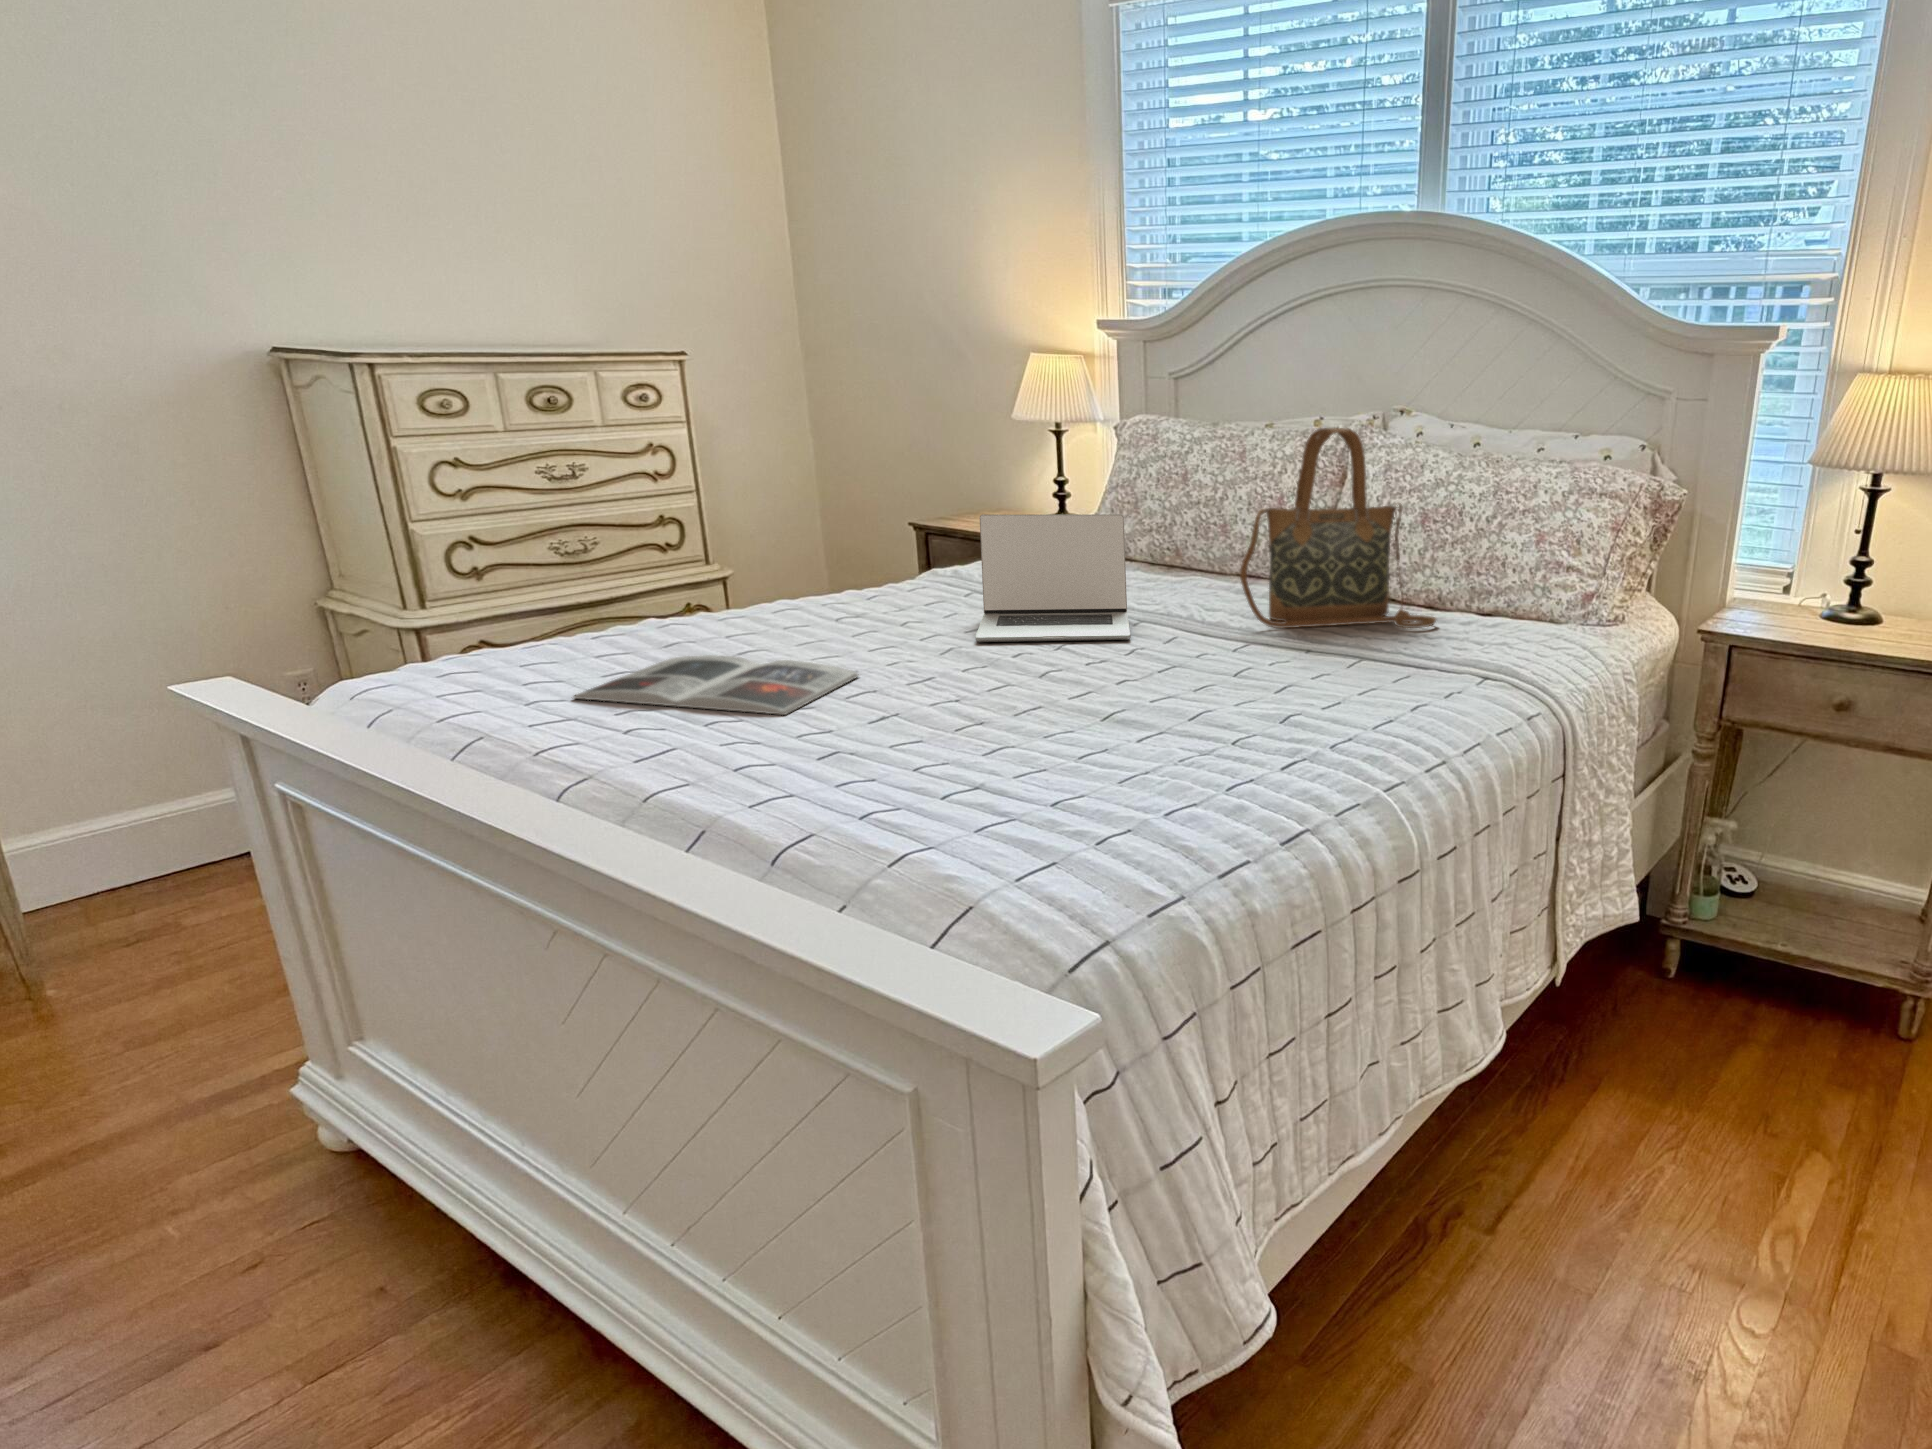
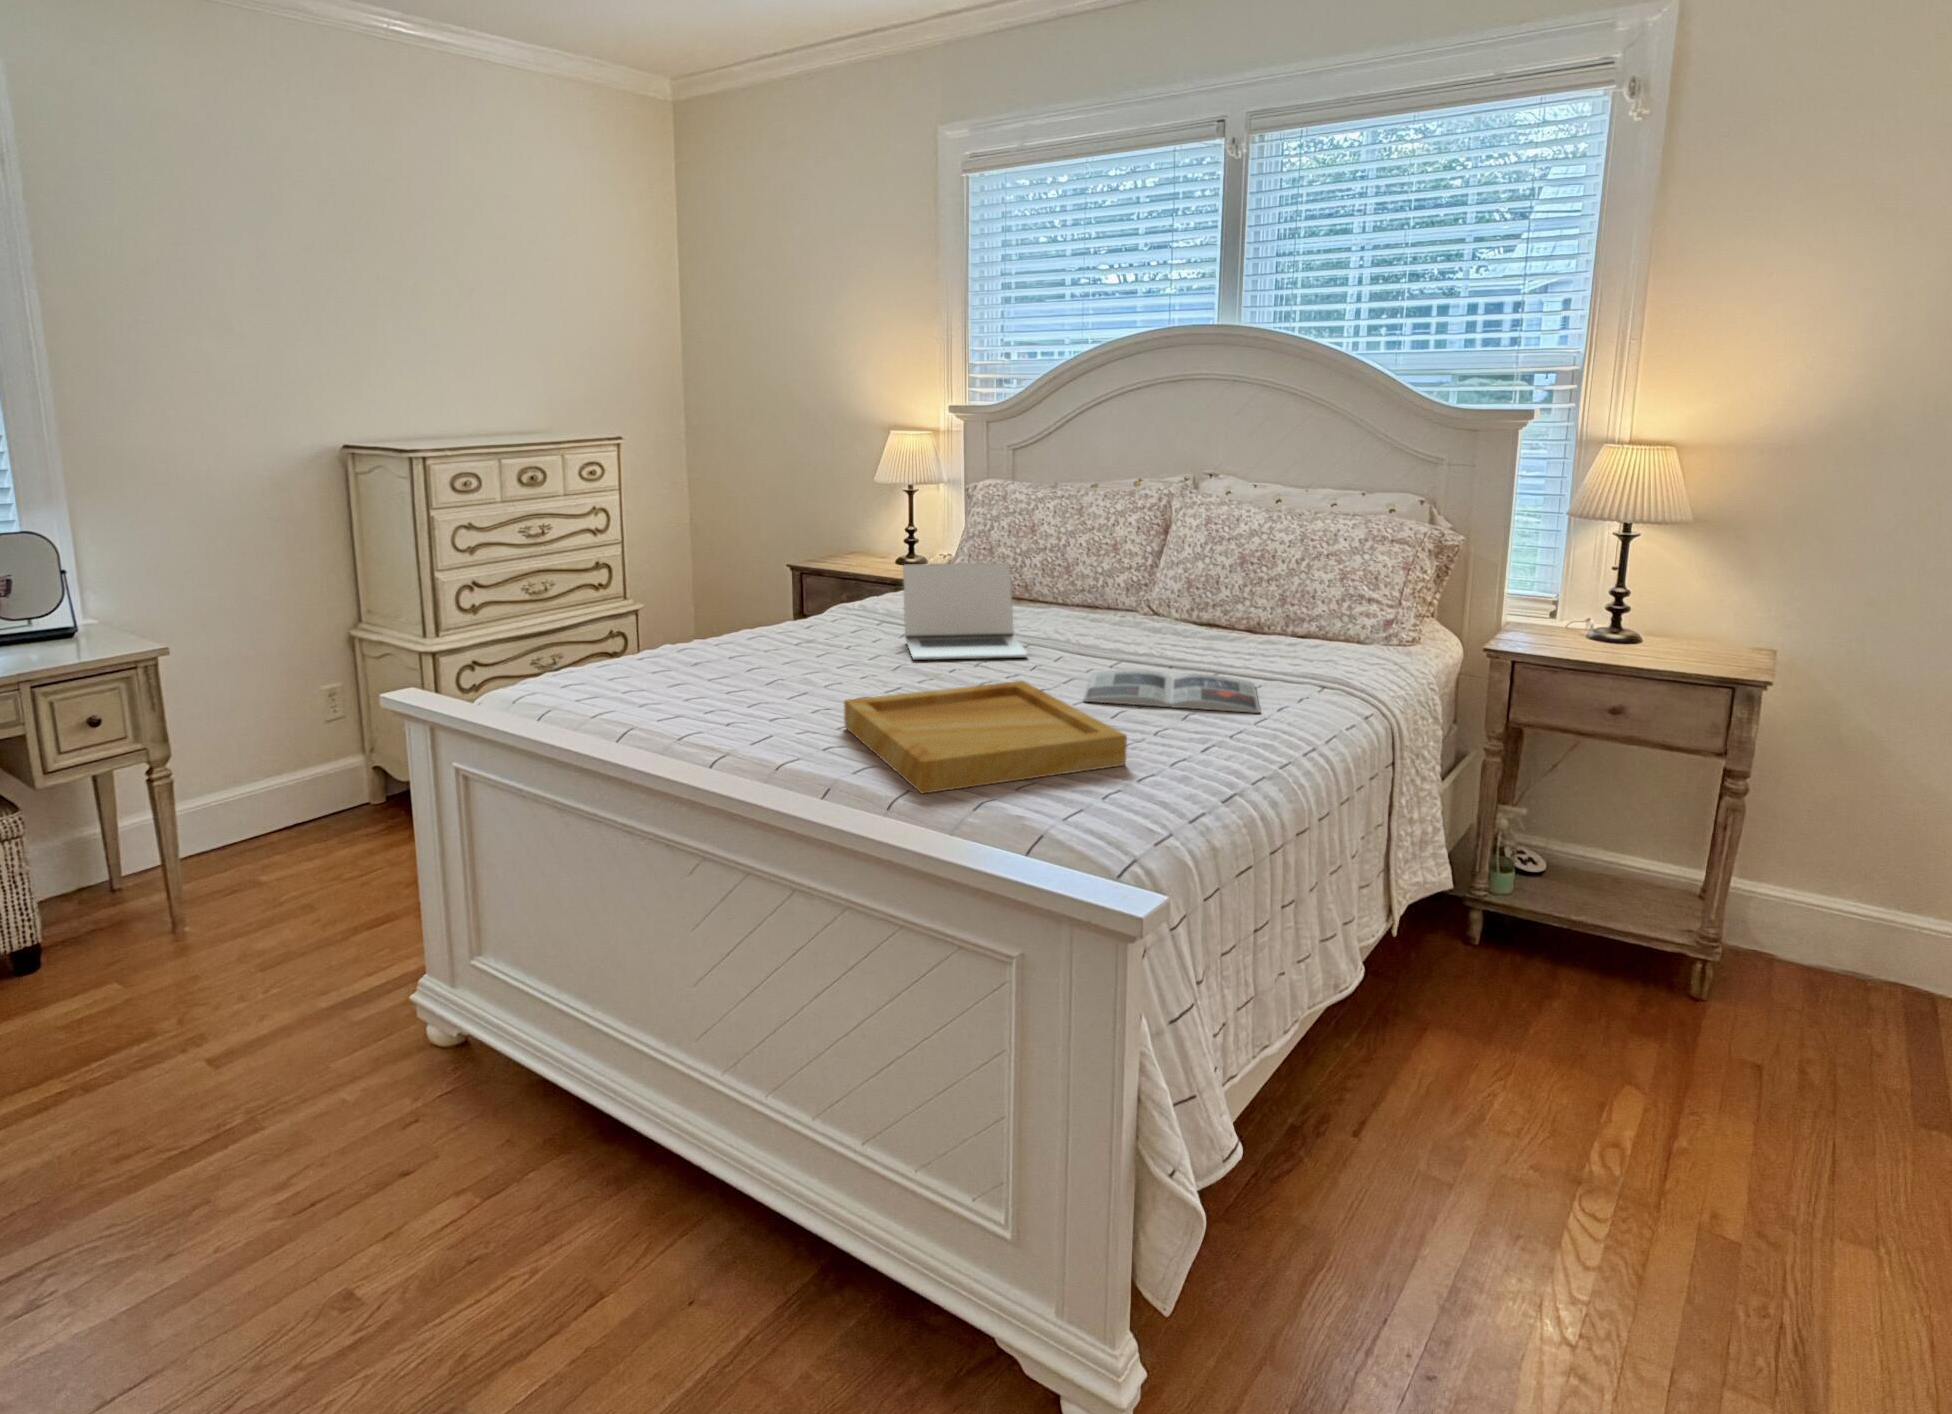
handbag: present [1240,428,1436,628] -> none [1106,497,1263,648]
magazine: present [573,655,859,715] -> present [1084,670,1260,713]
tray: none [802,670,1167,836] -> present [844,681,1127,794]

